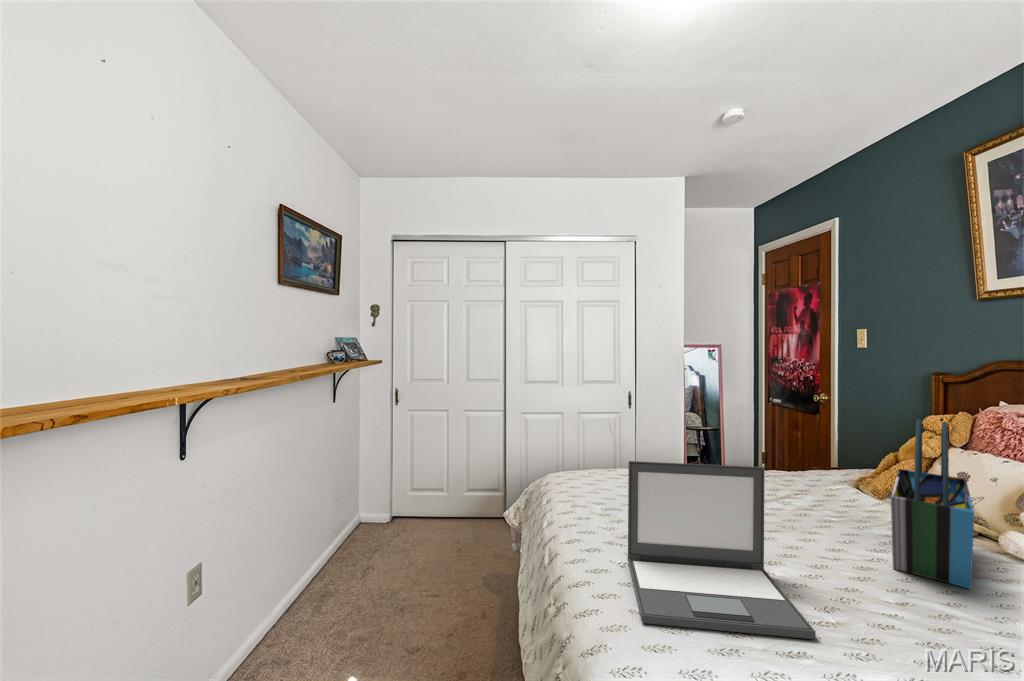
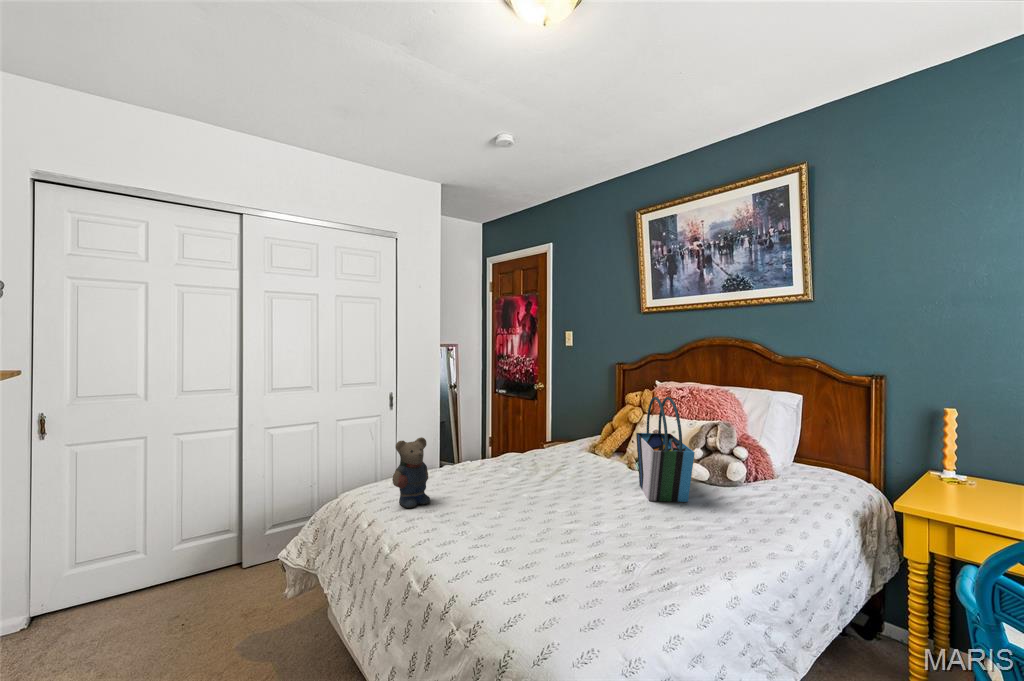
teddy bear: none [562,434,601,502] -> present [392,437,430,508]
laptop: present [628,461,816,639] -> none [501,443,650,585]

